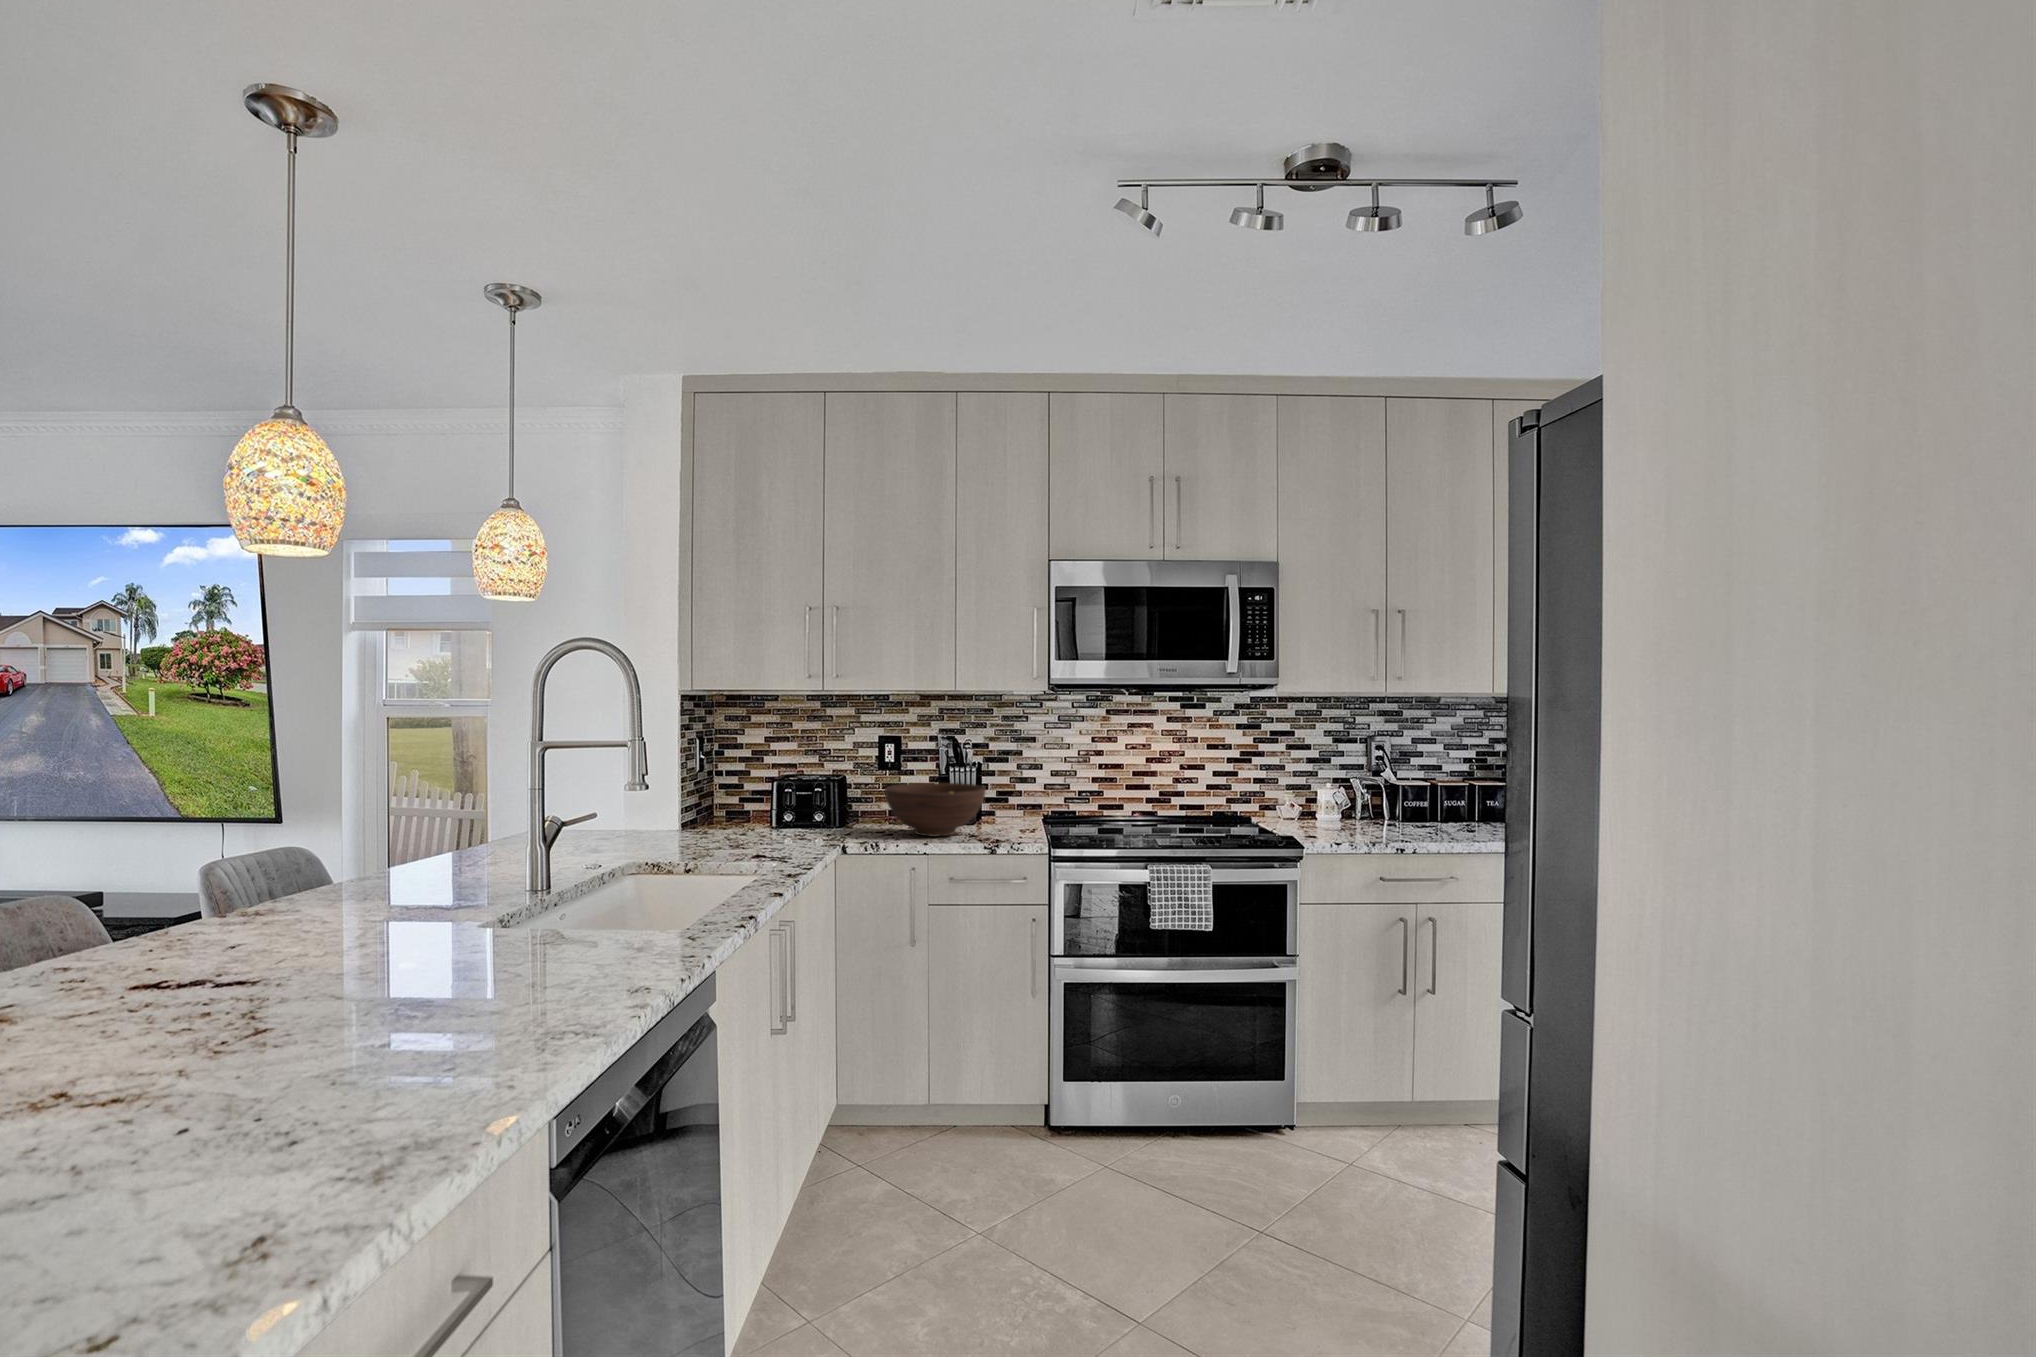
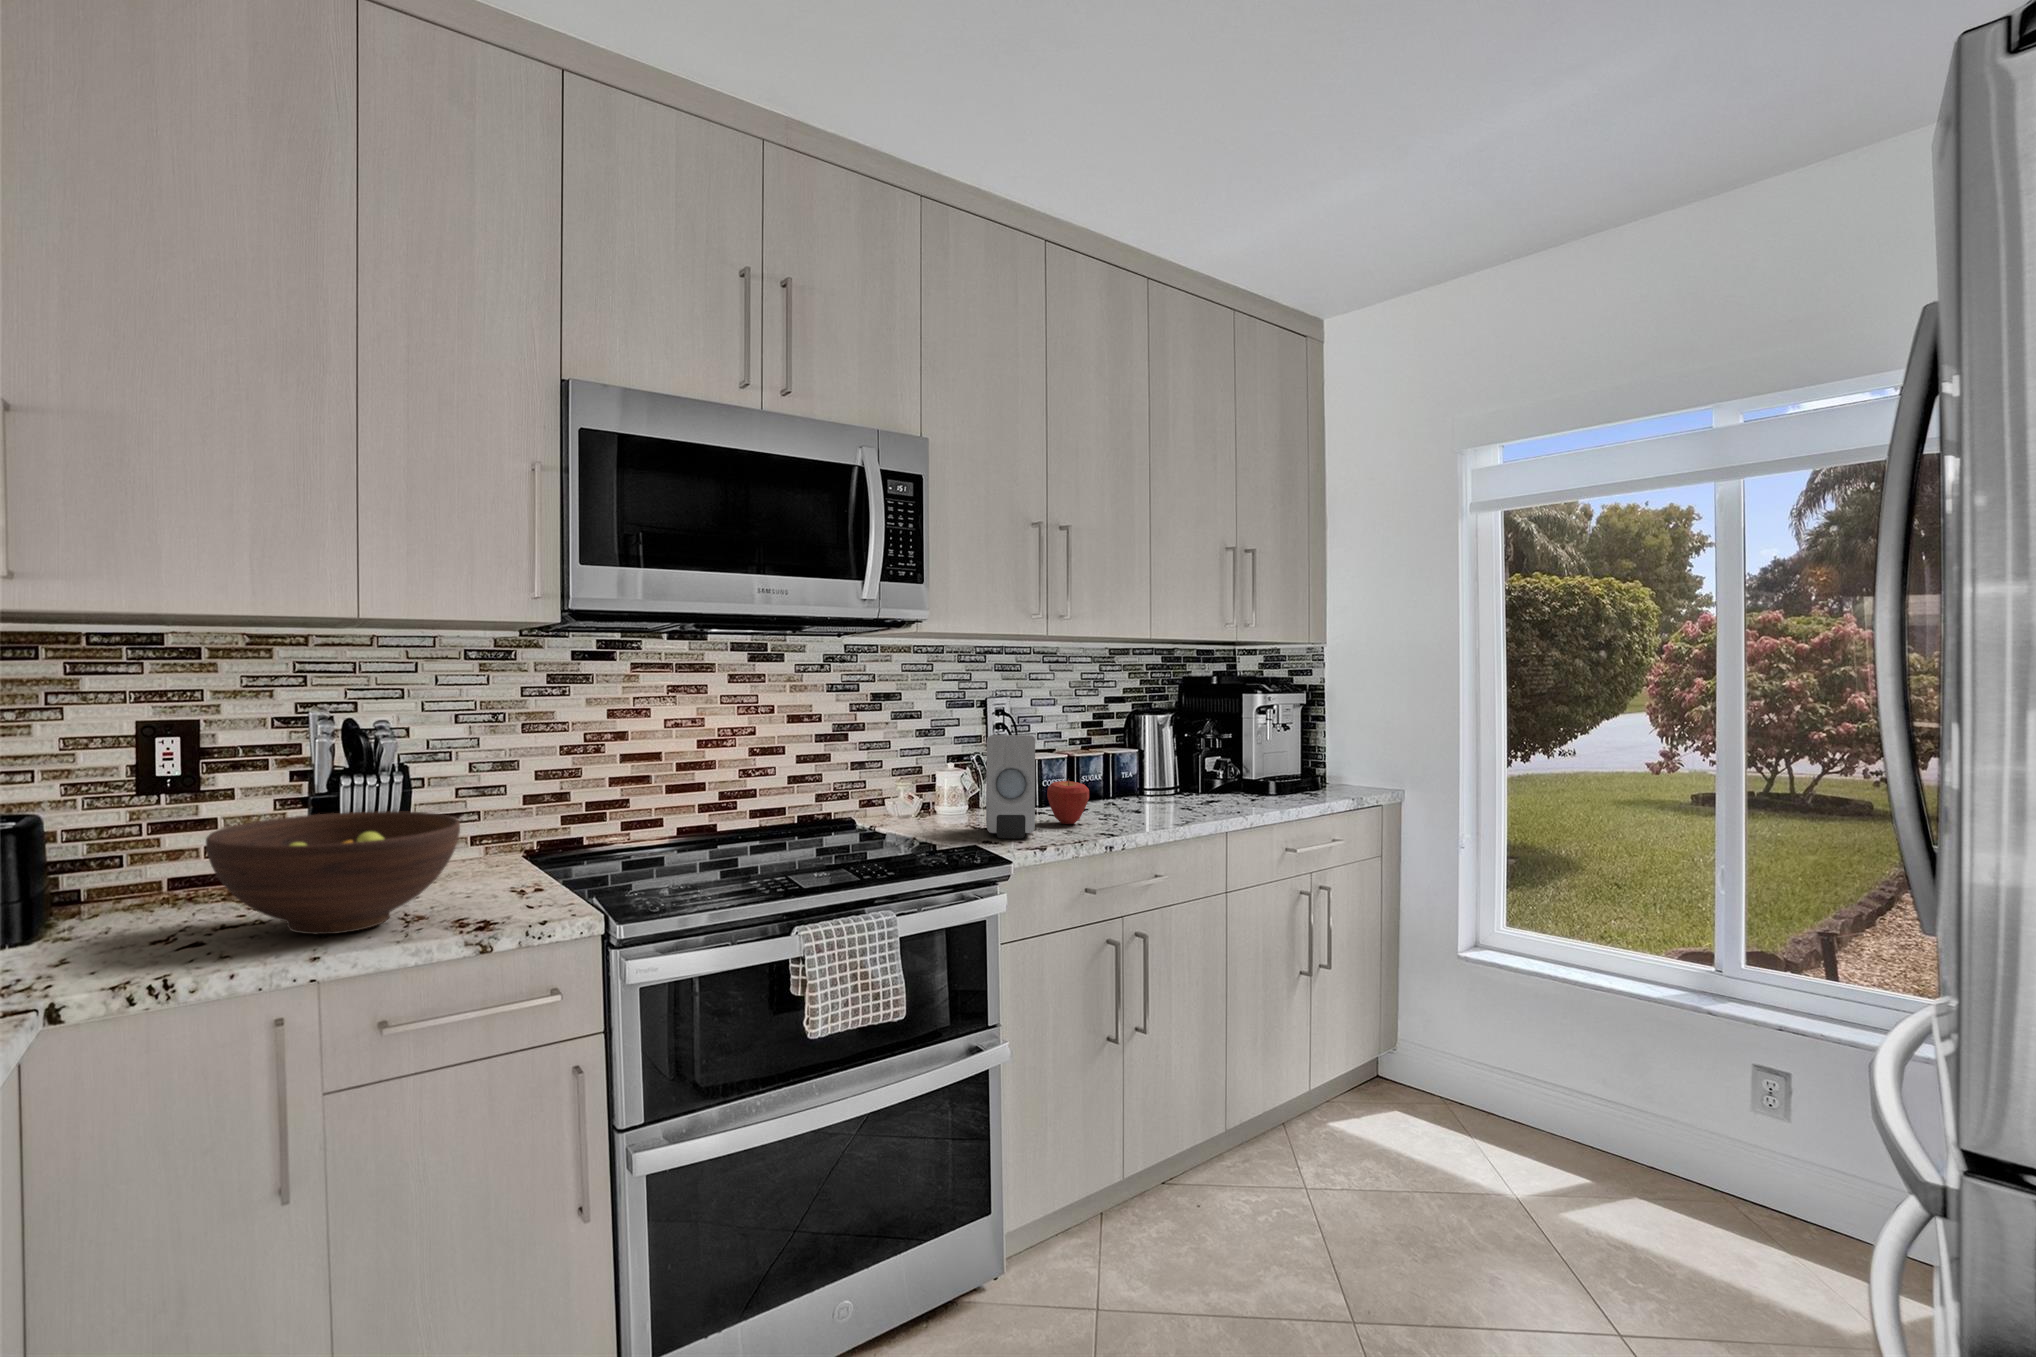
soap dispenser: none [1319,762,1367,835] -> present [986,735,1035,838]
apple: none [1386,798,1420,832] -> present [1047,779,1089,824]

